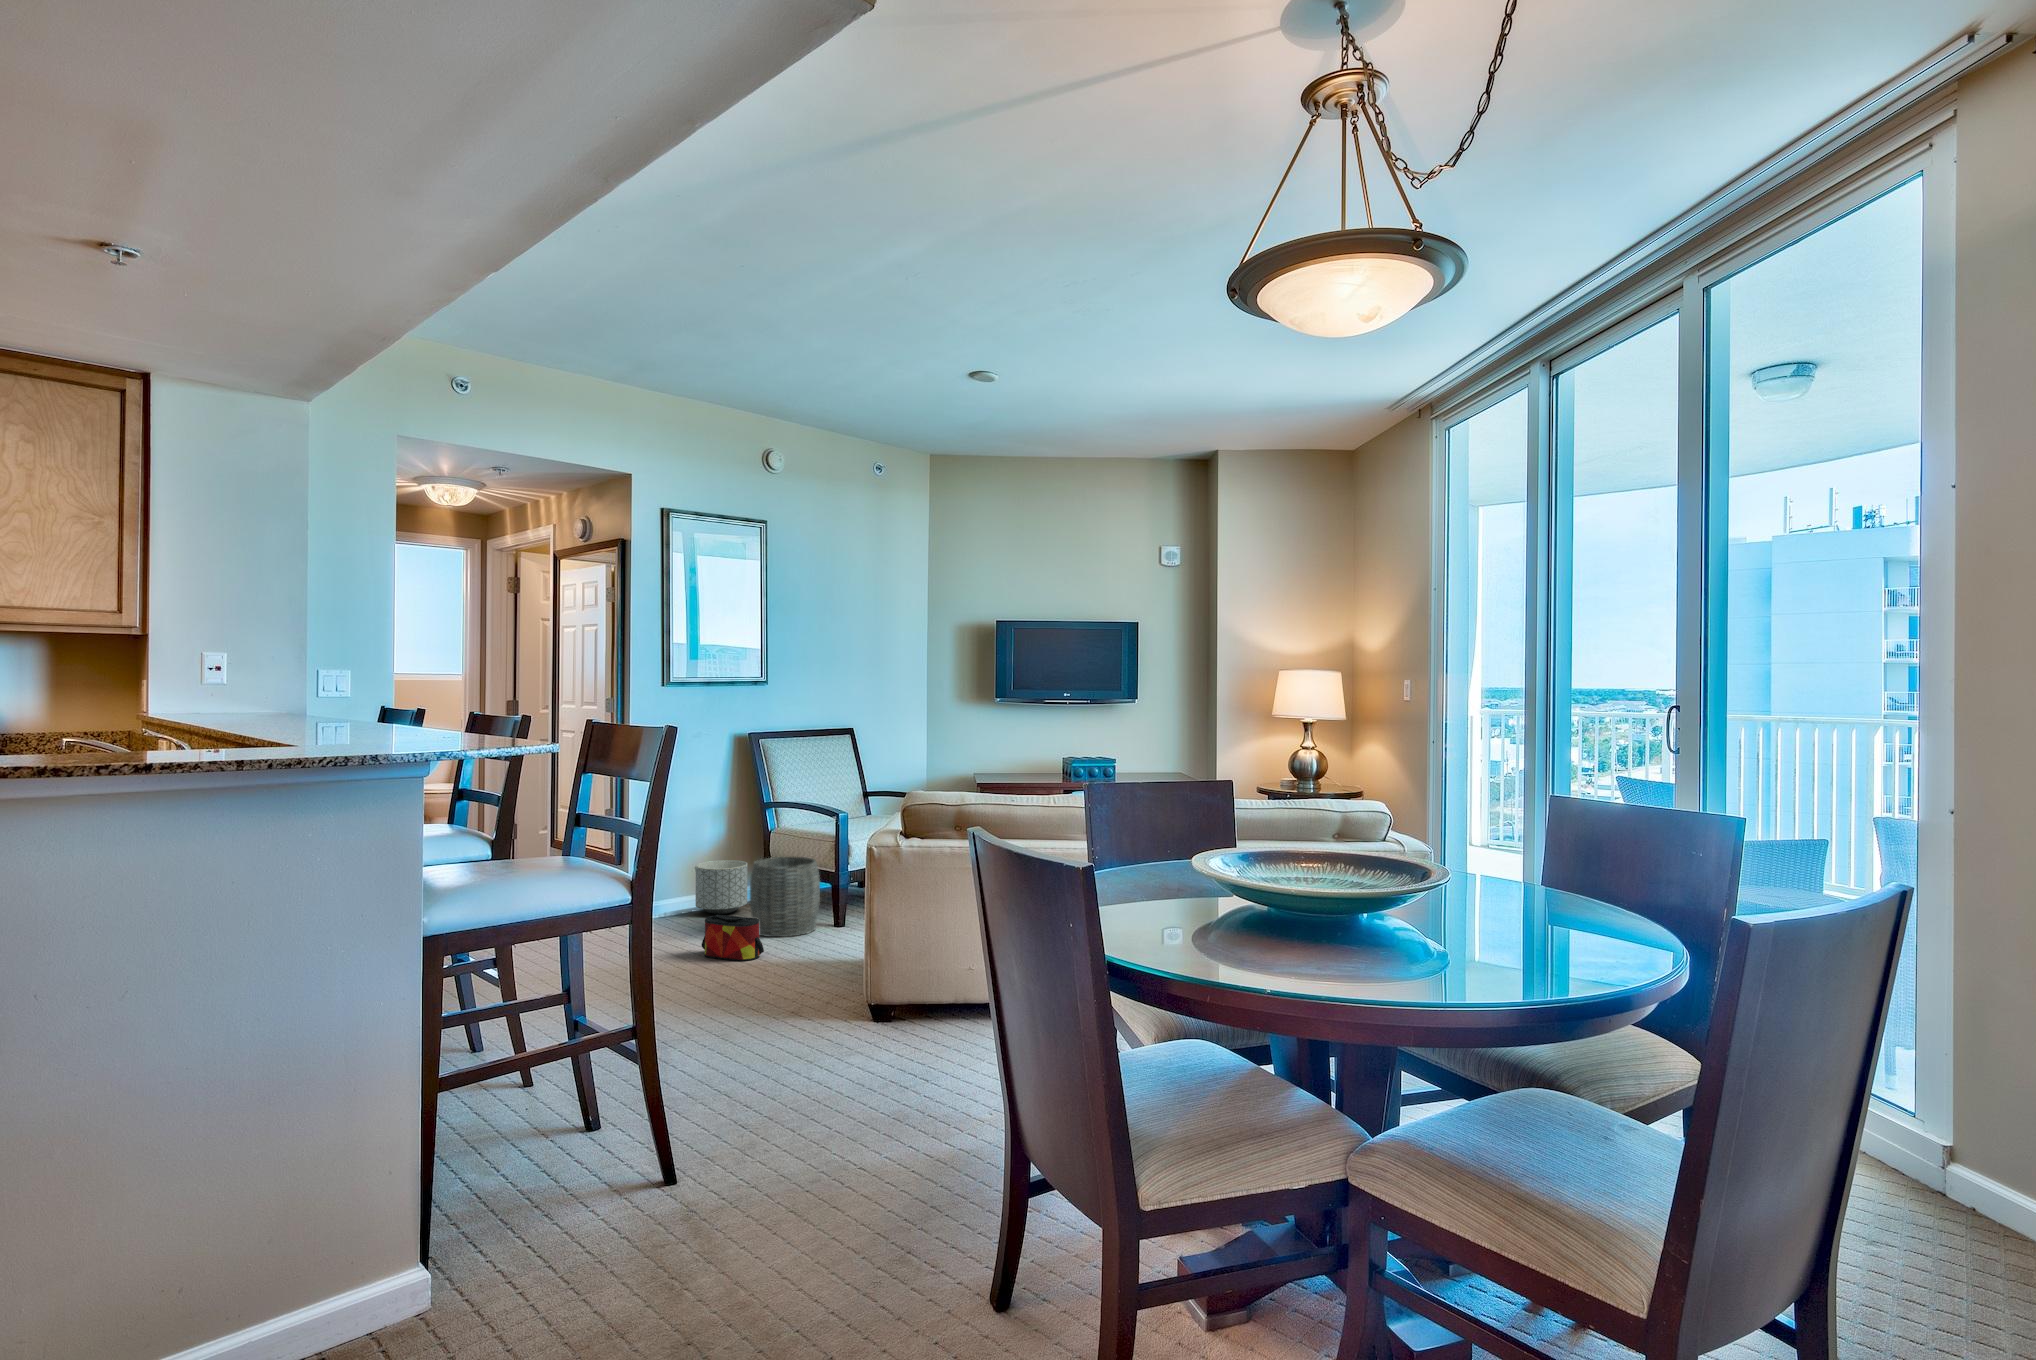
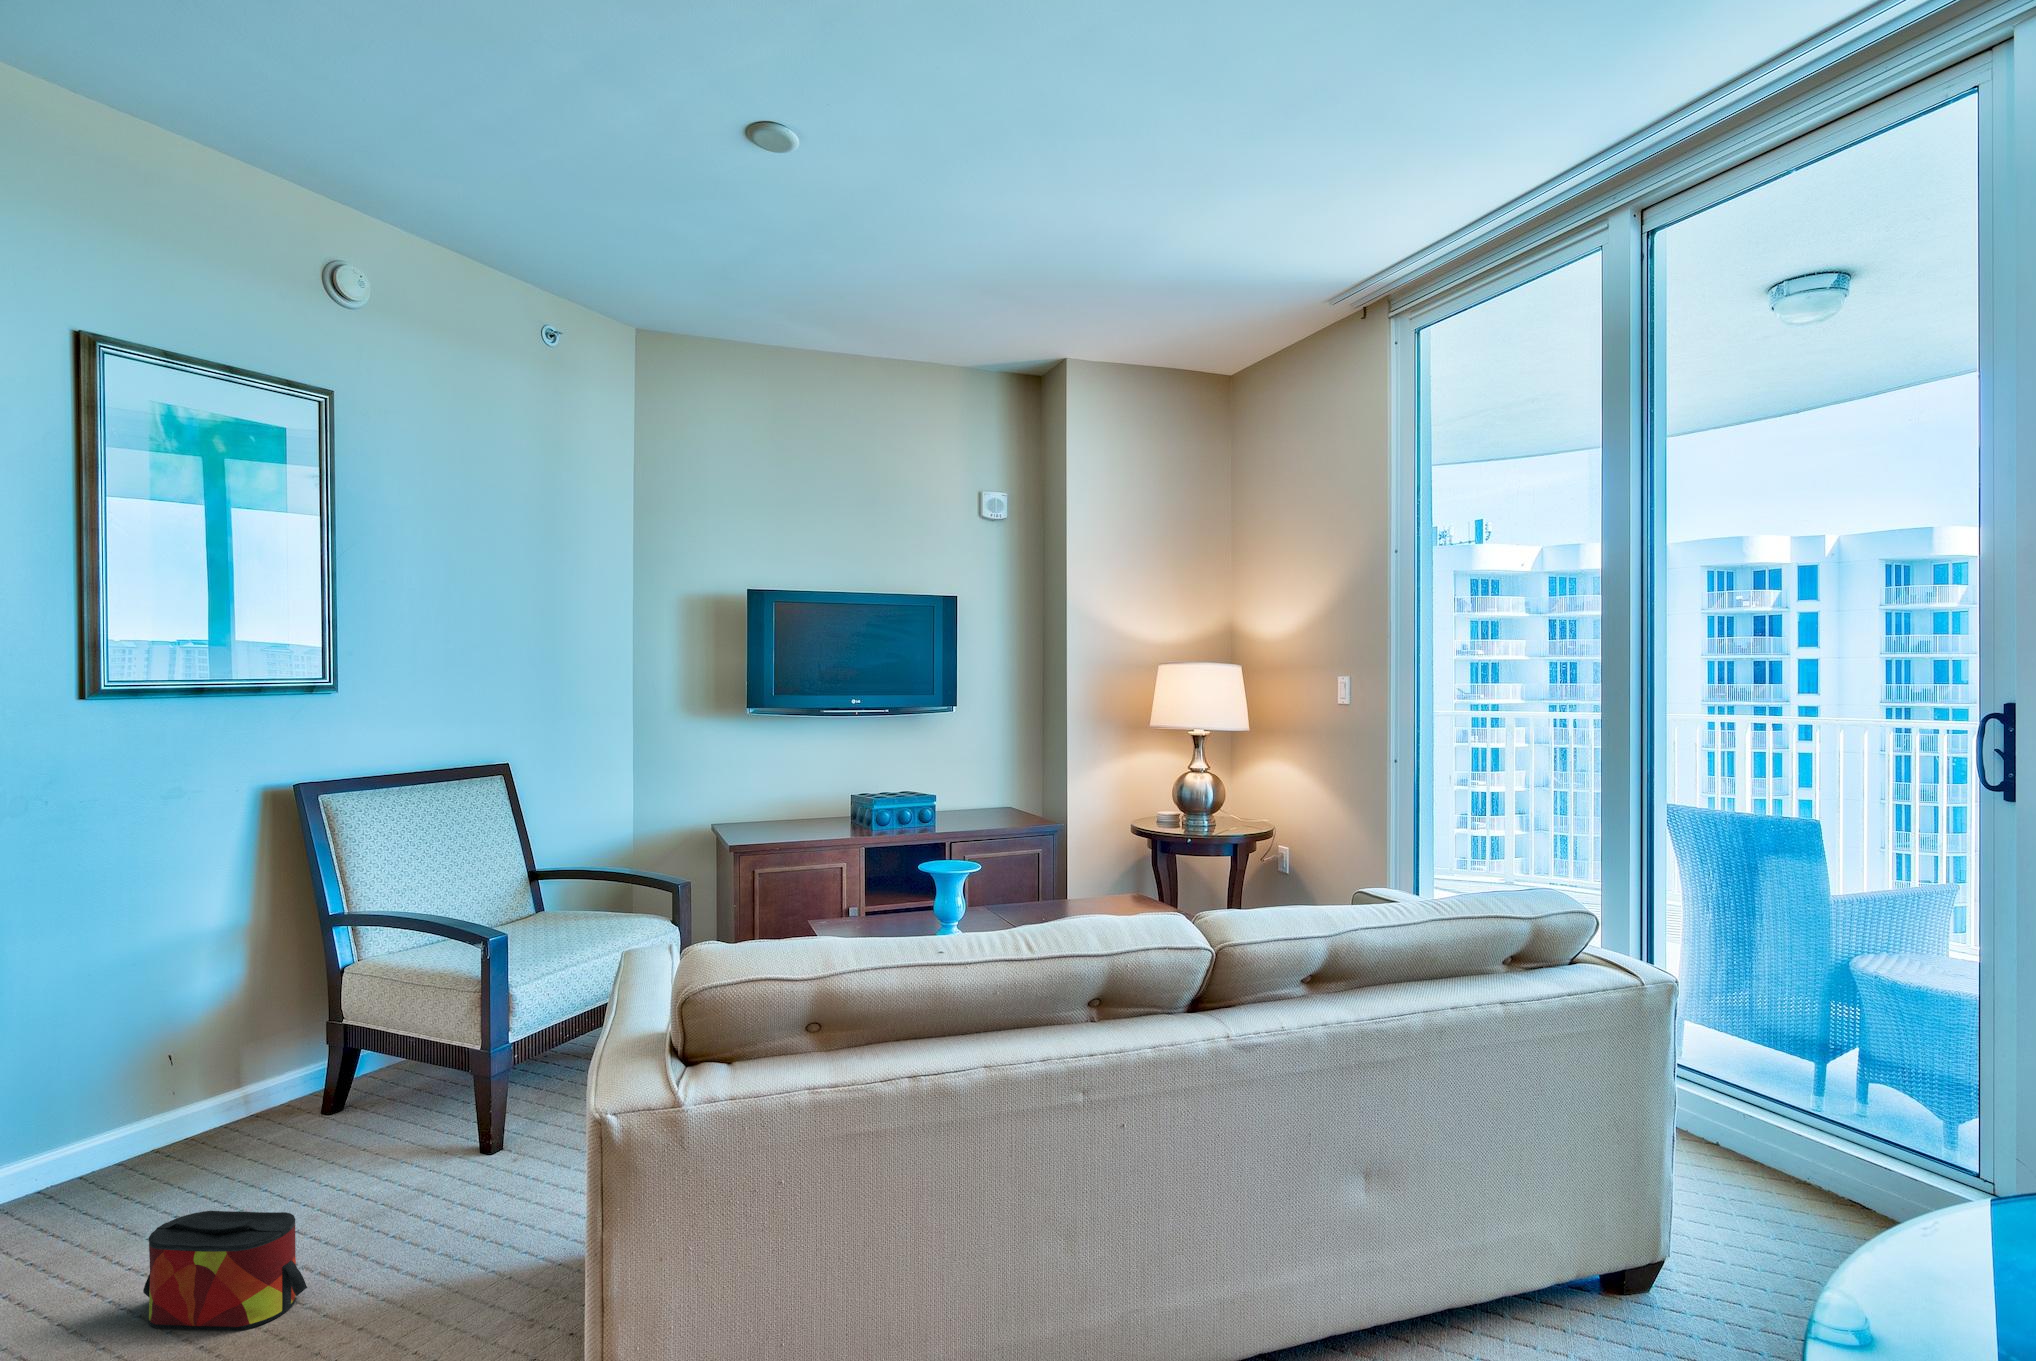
woven basket: present [750,857,820,937] -> none [286,1028,448,1216]
planter: present [696,860,747,914] -> none [167,1032,291,1152]

